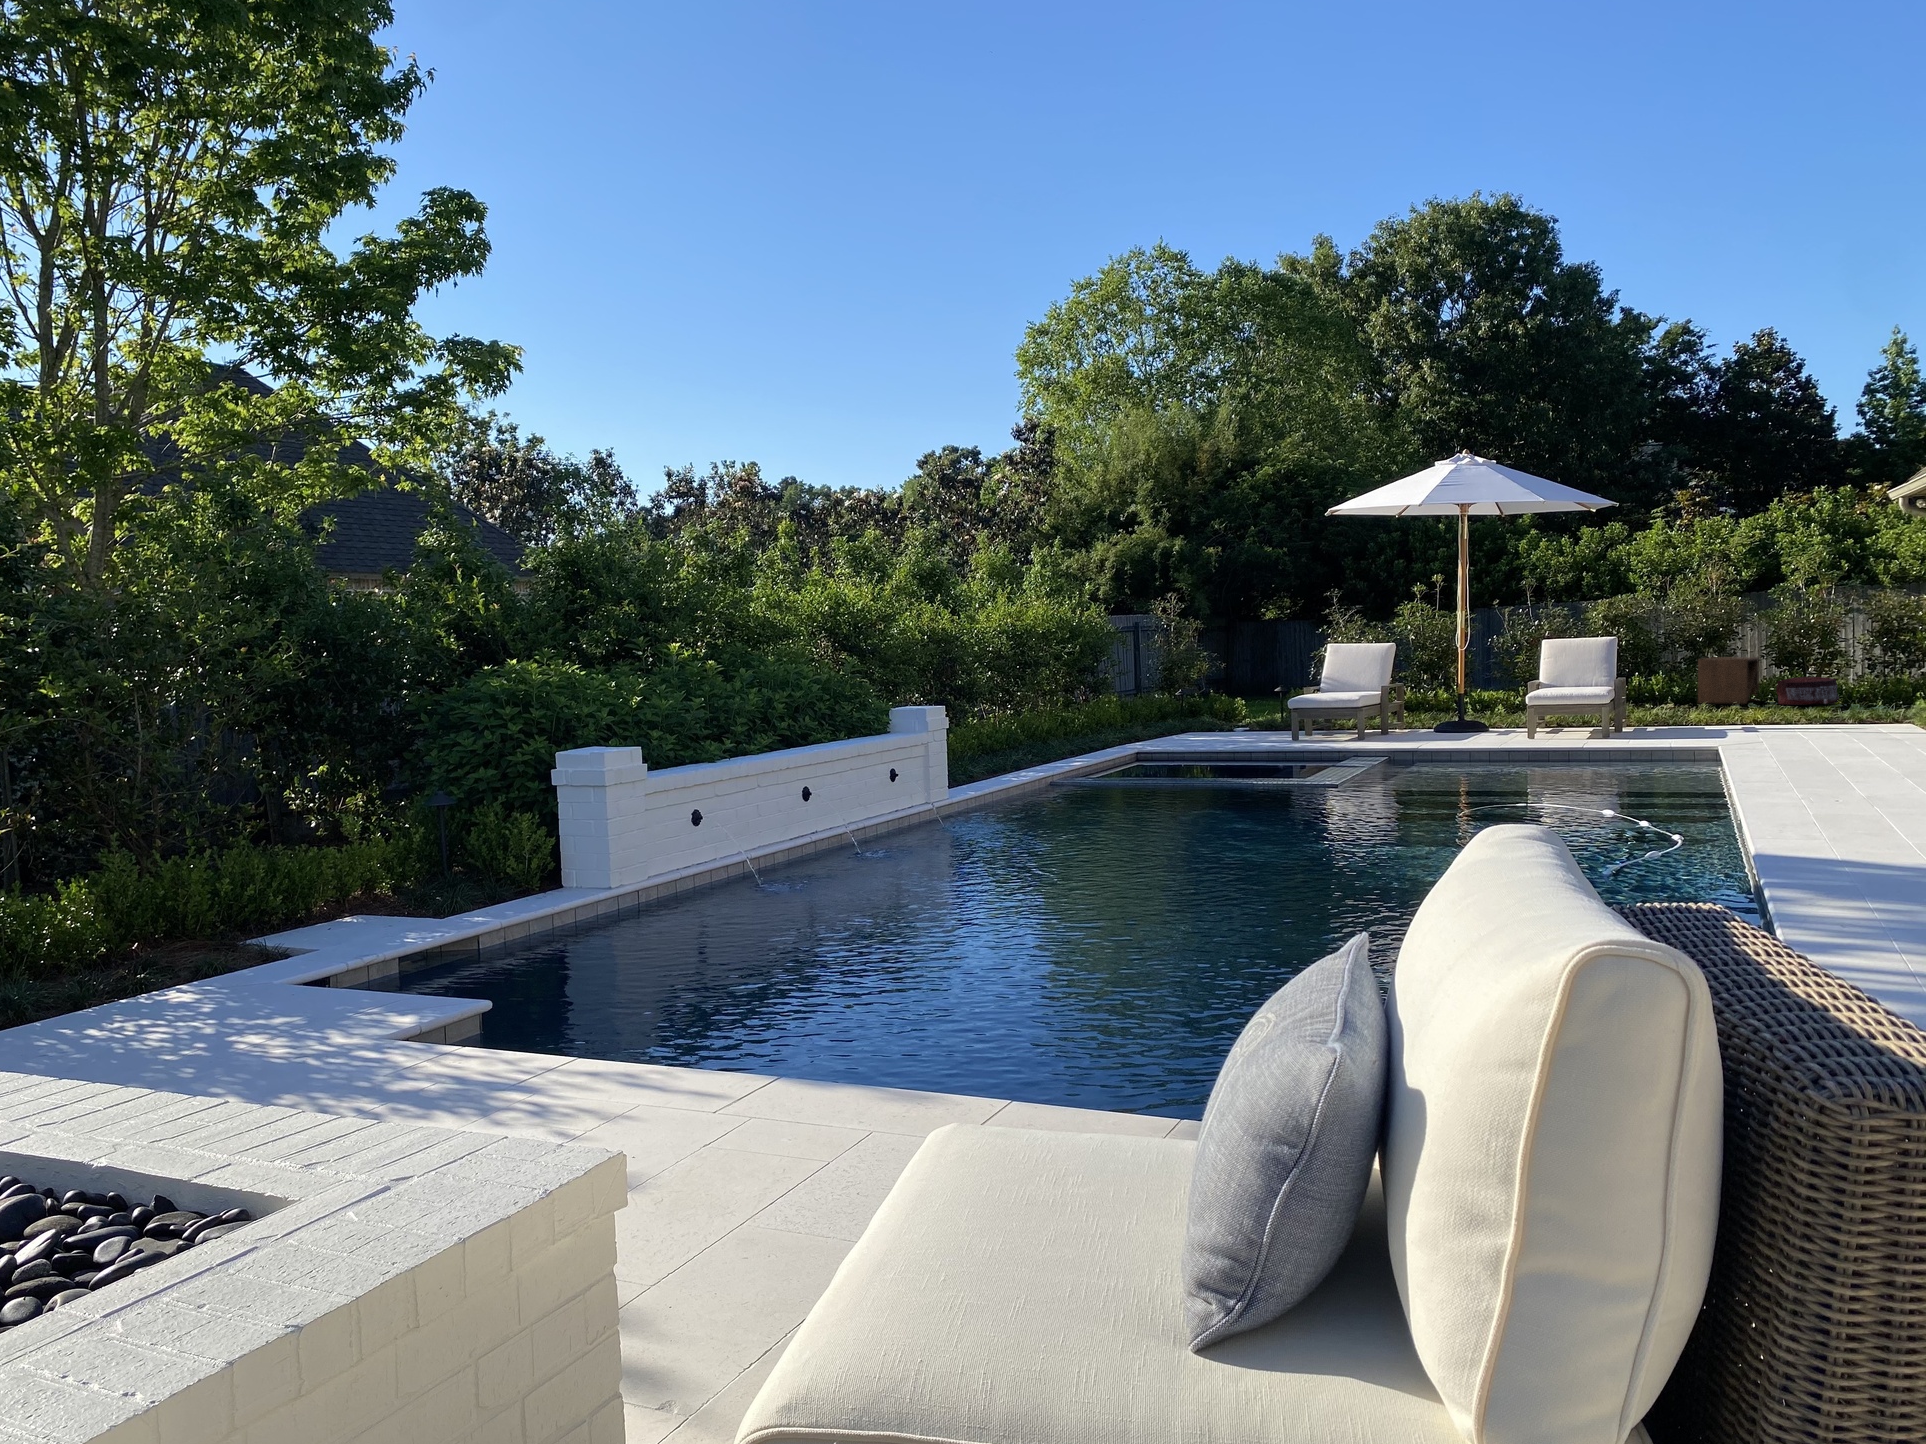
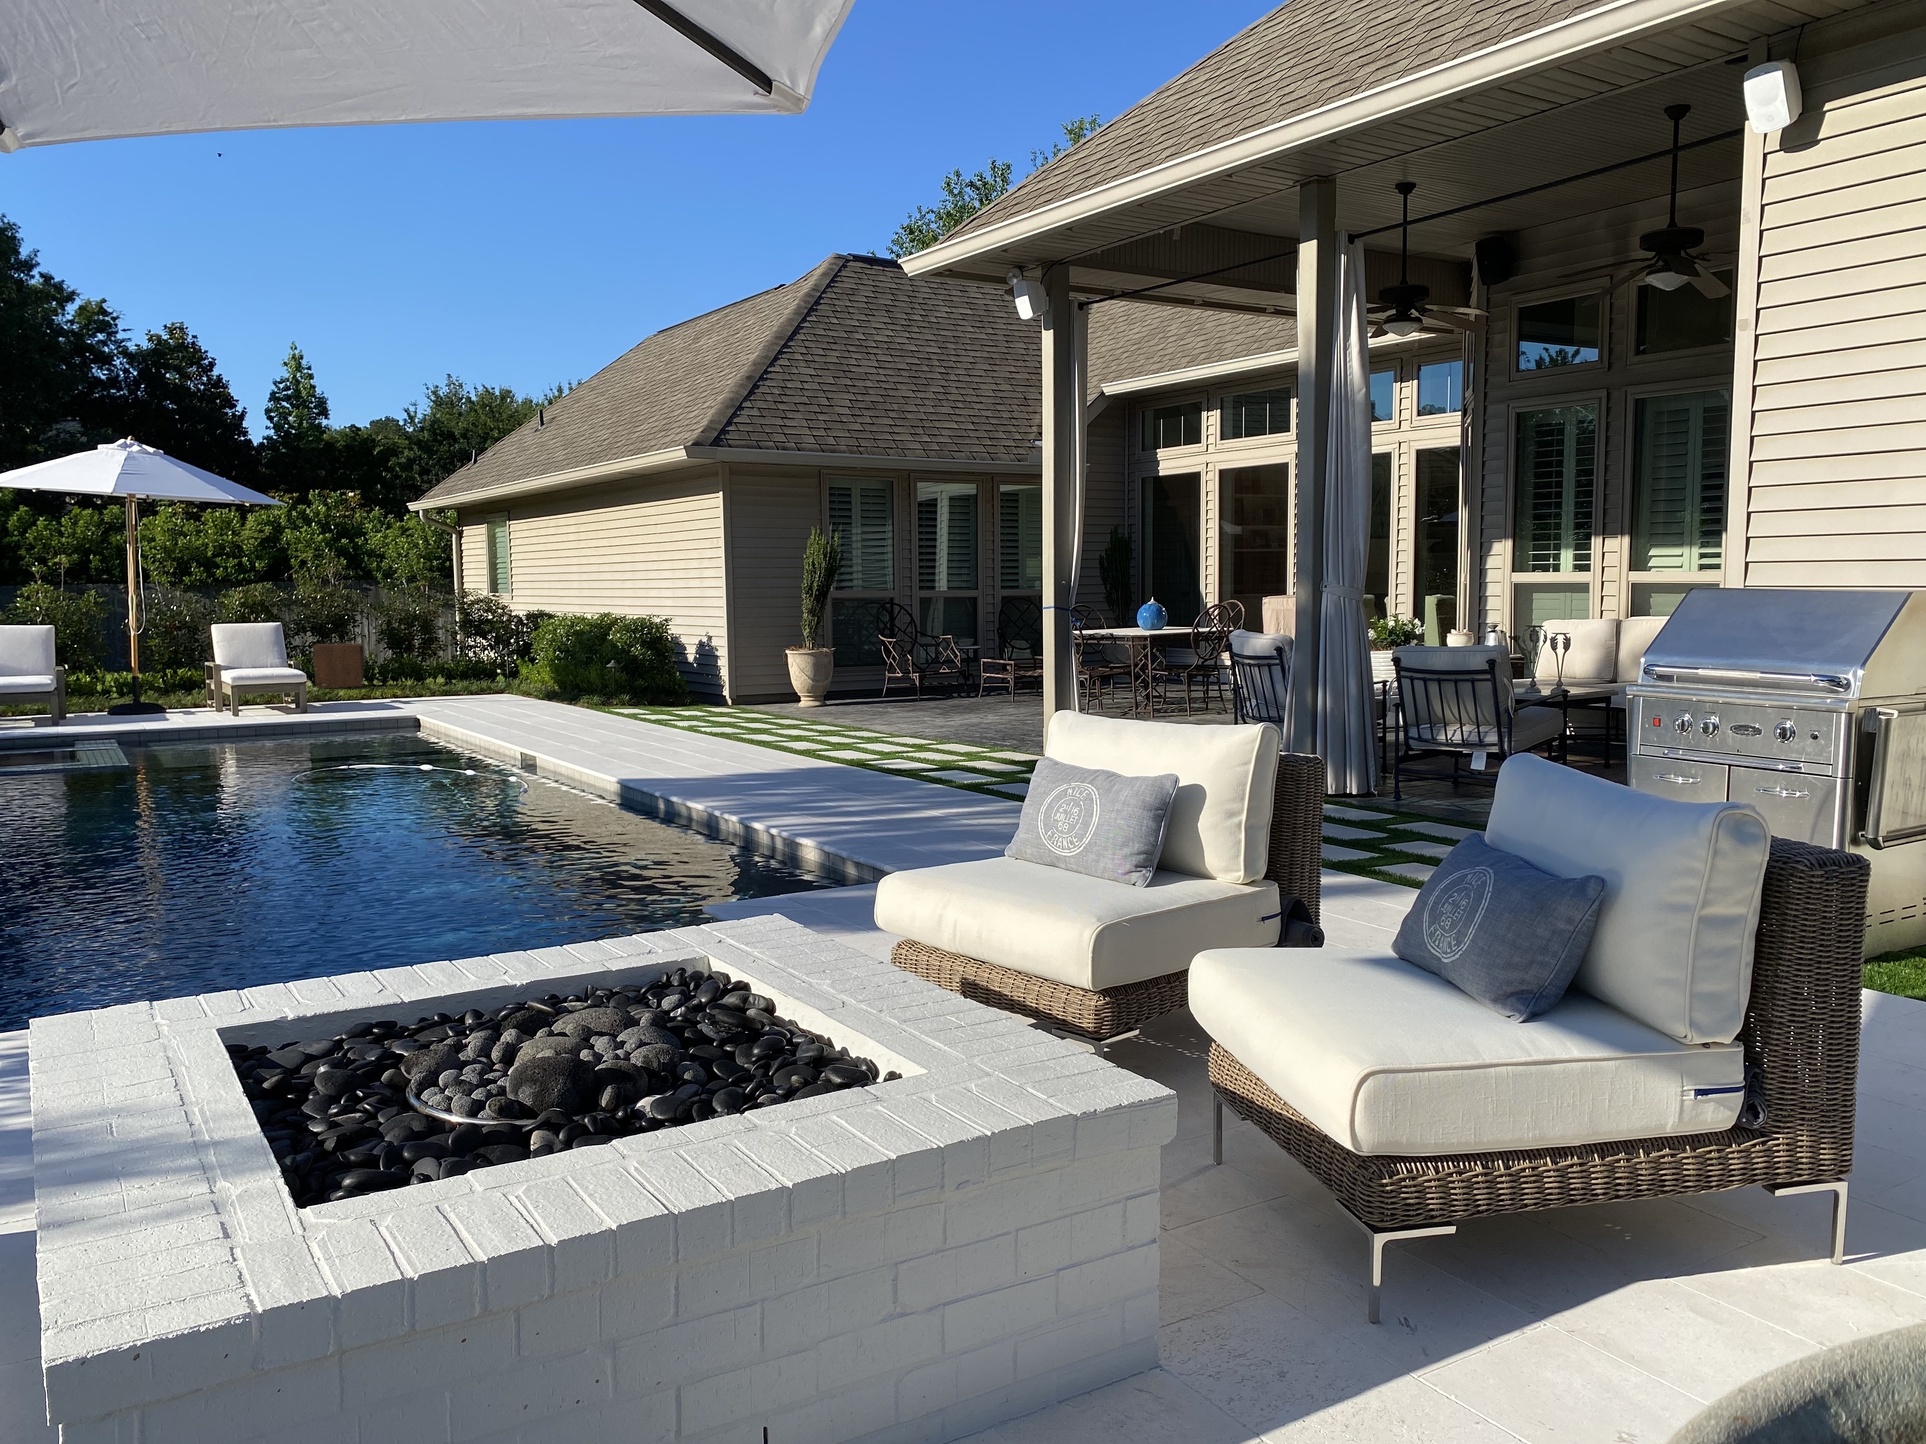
pouf: present [1776,677,1839,705] -> none [385,660,440,687]

